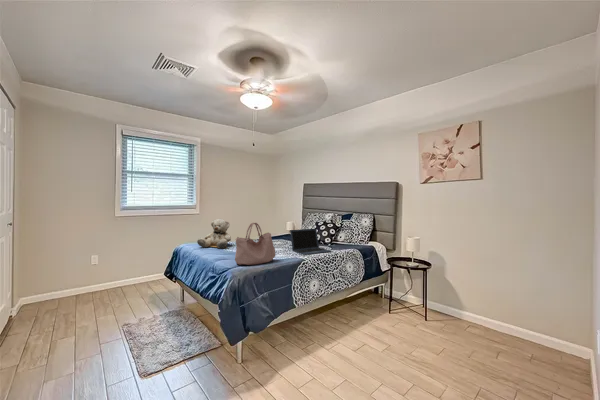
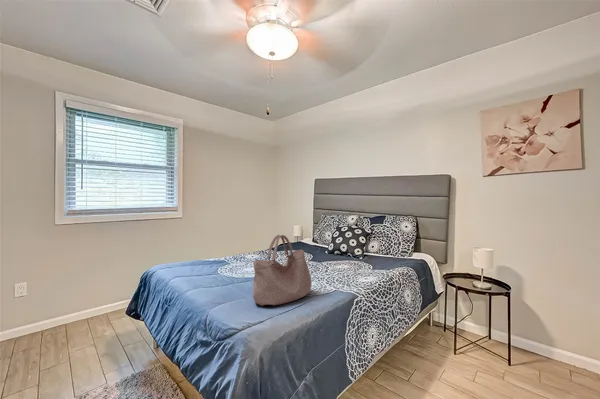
teddy bear: present [197,219,231,249] -> none [182,226,230,270]
laptop: present [290,229,331,255] -> none [317,238,376,278]

